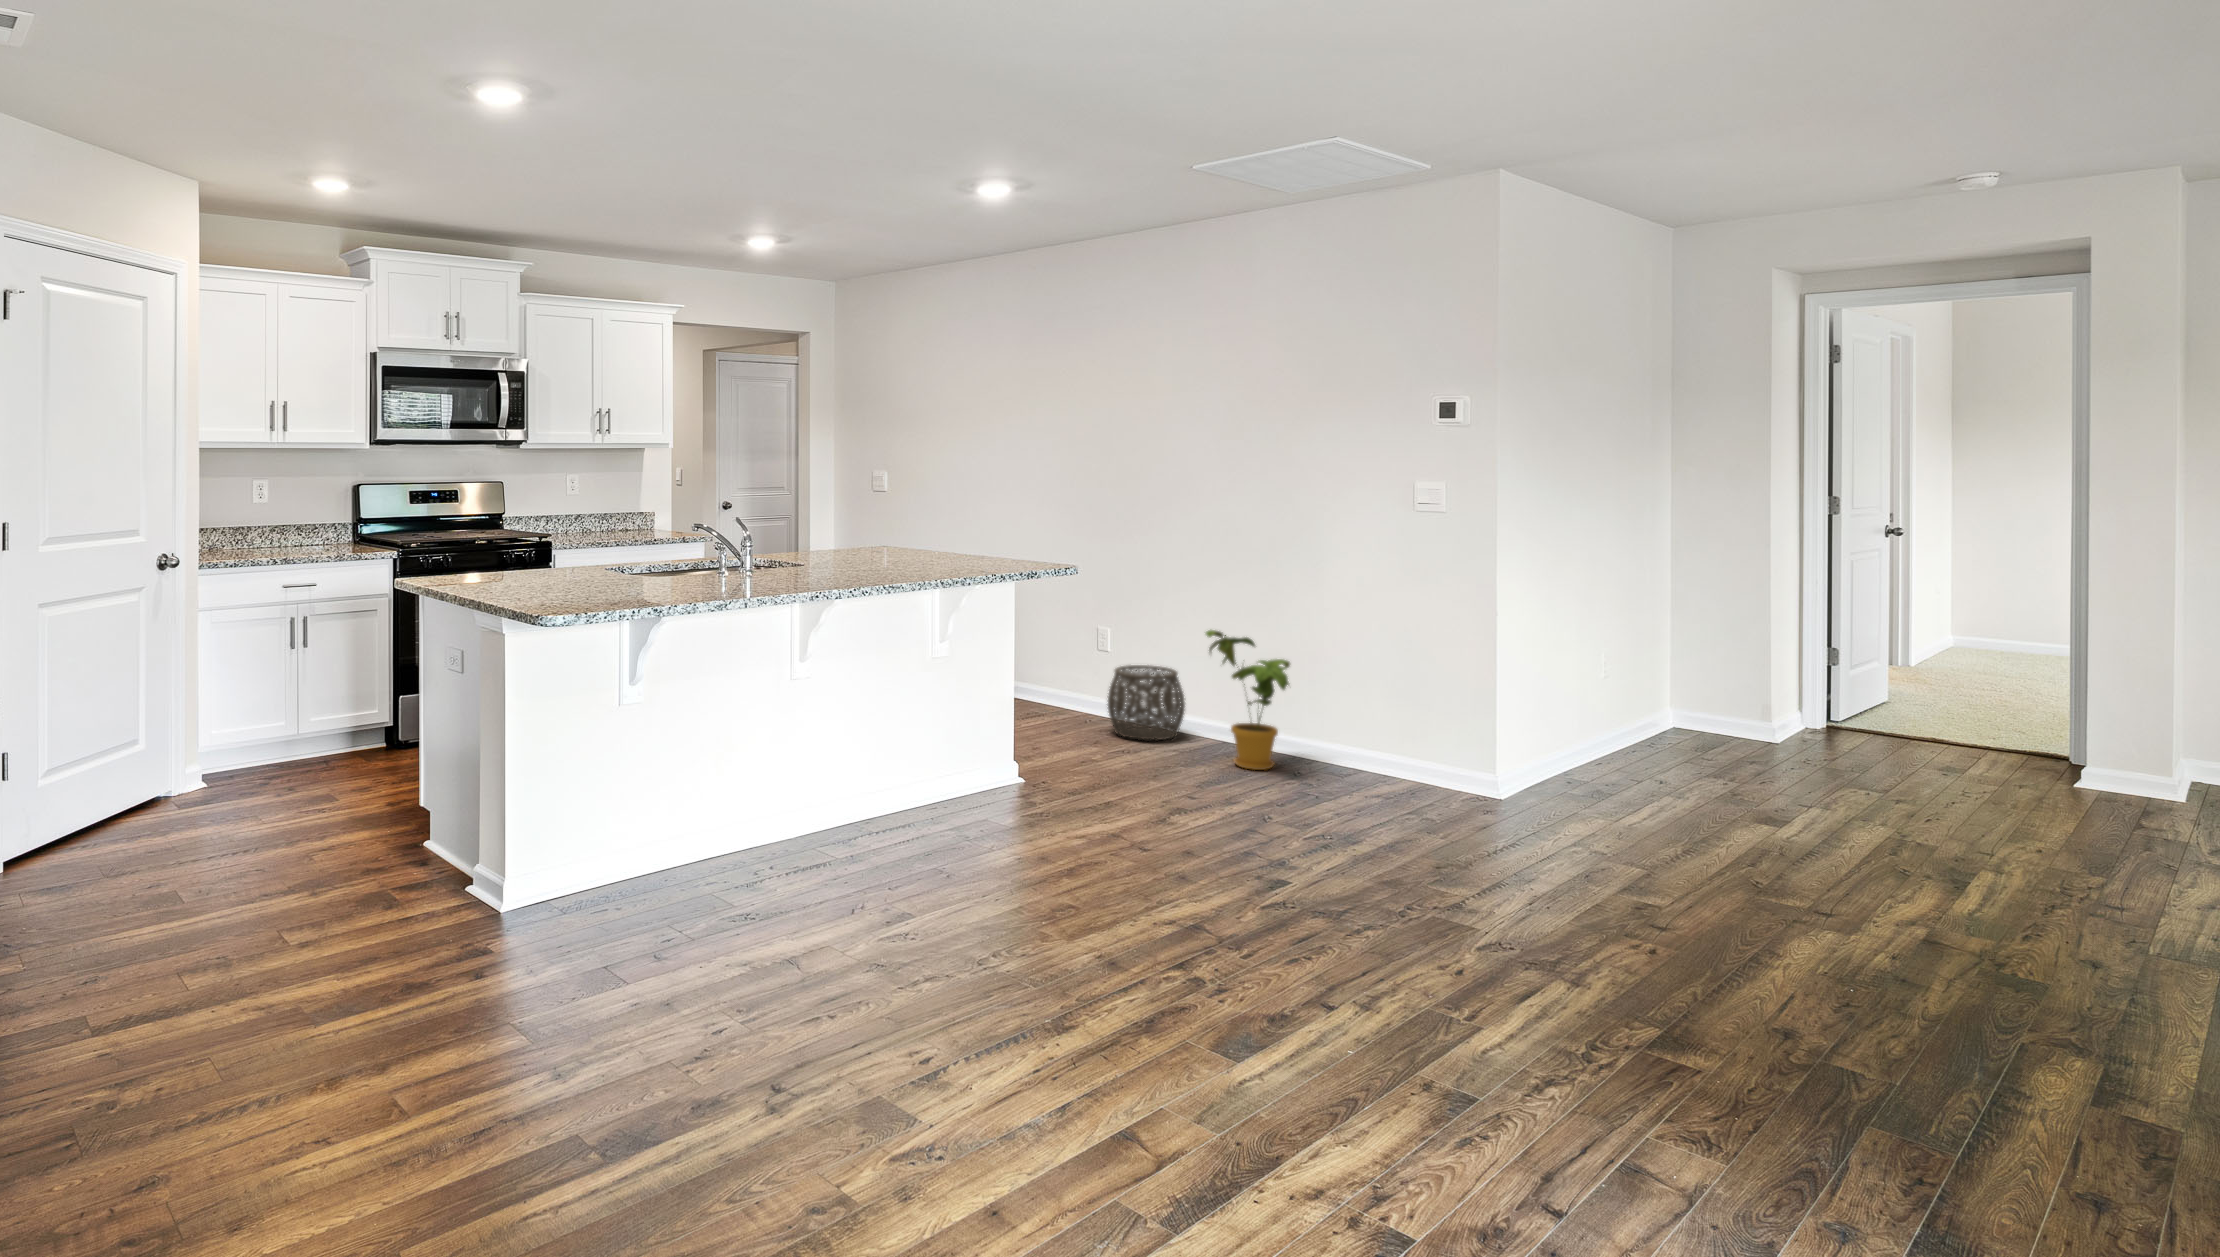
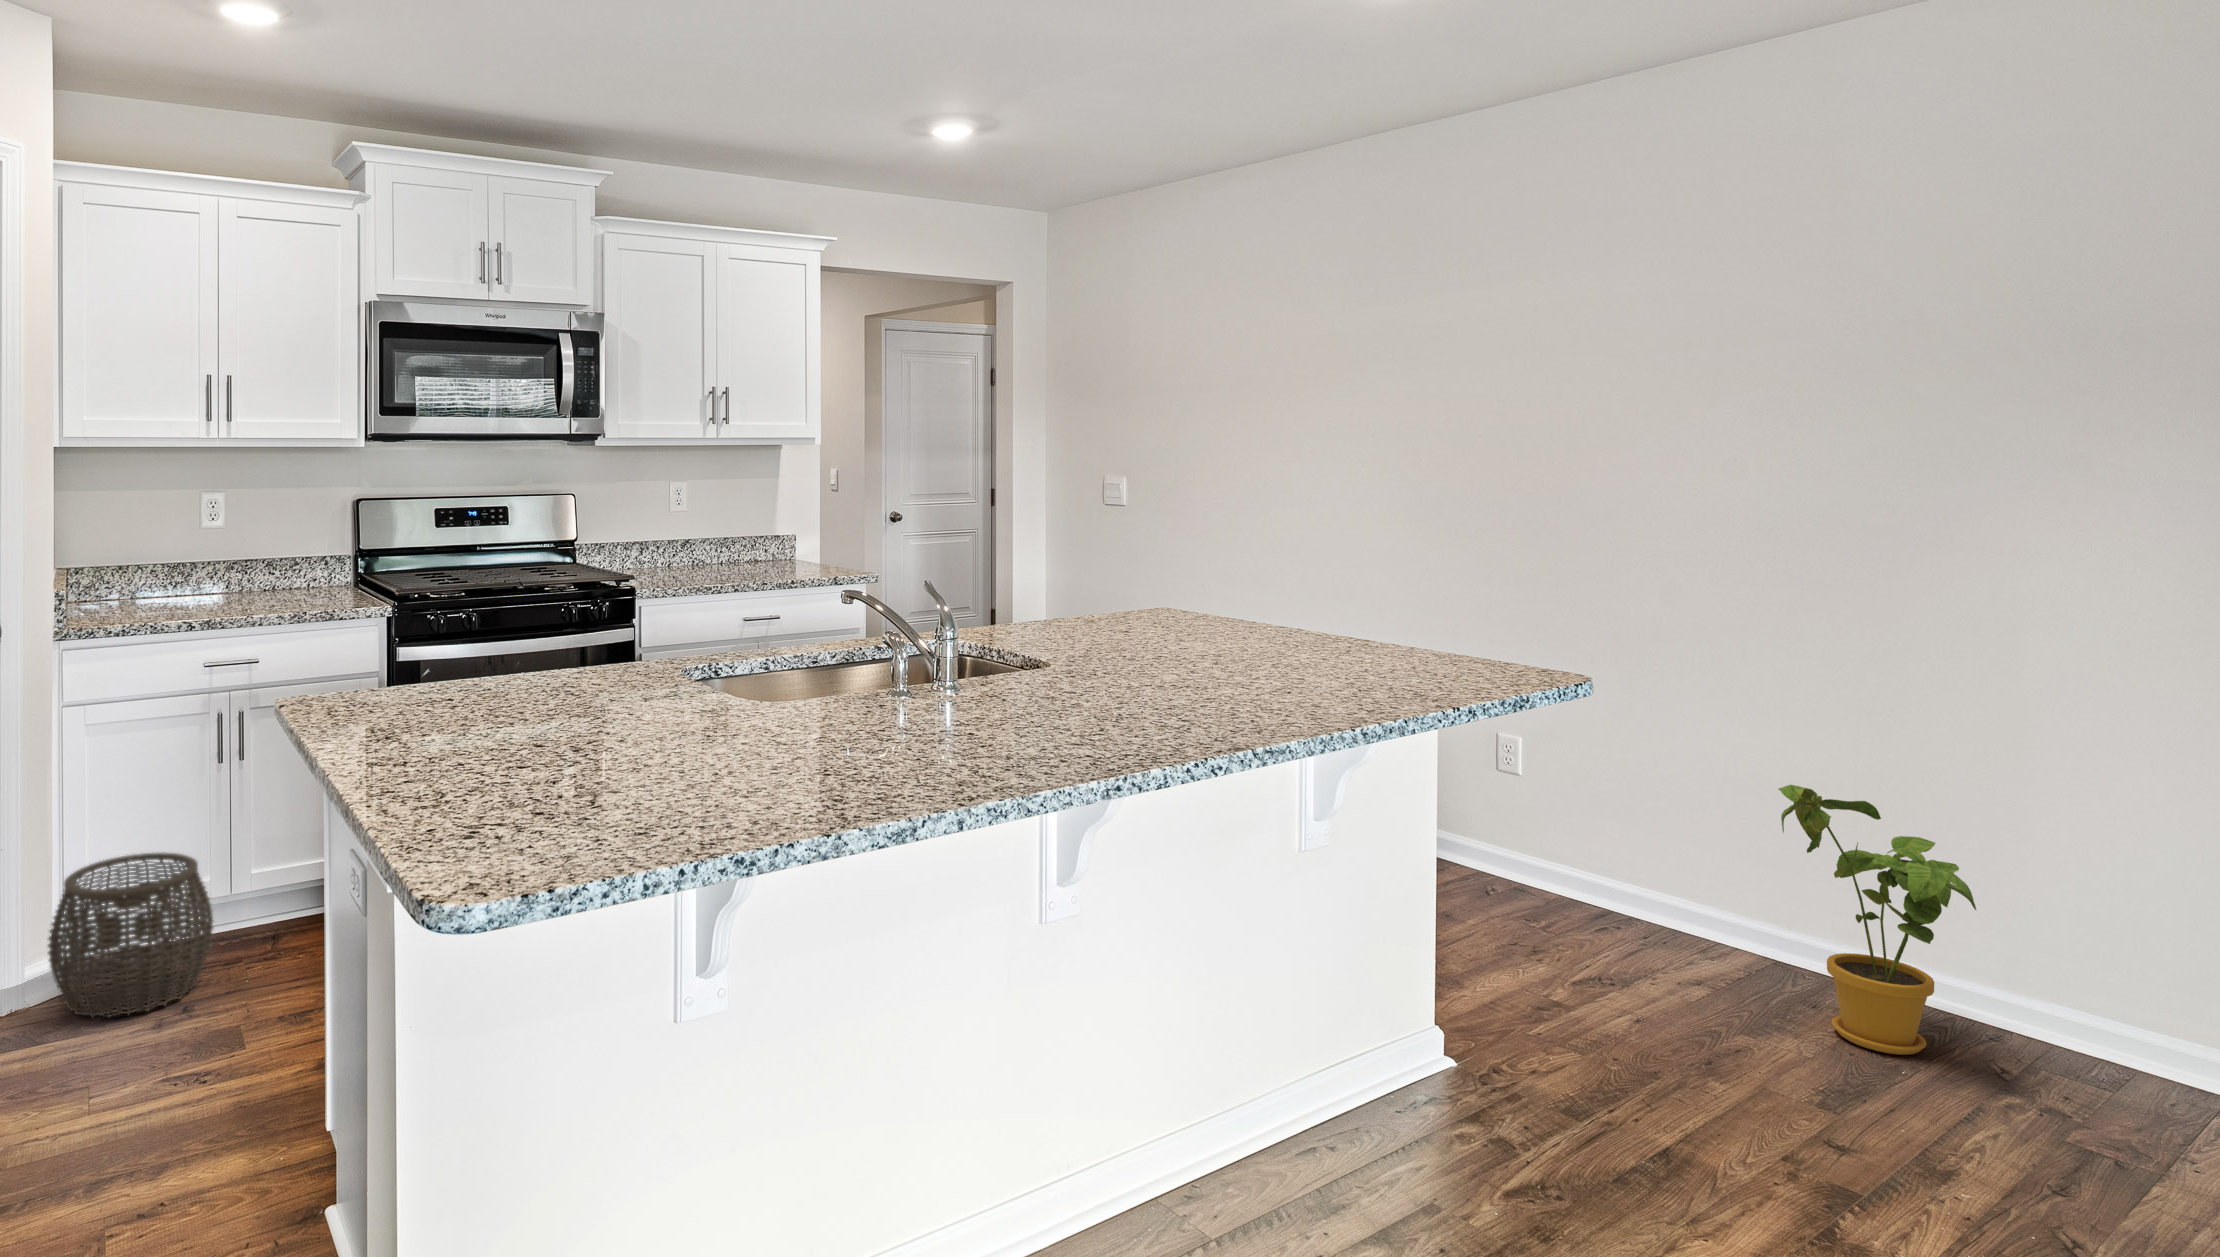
woven basket: present [1107,665,1185,740] -> present [48,852,213,1017]

